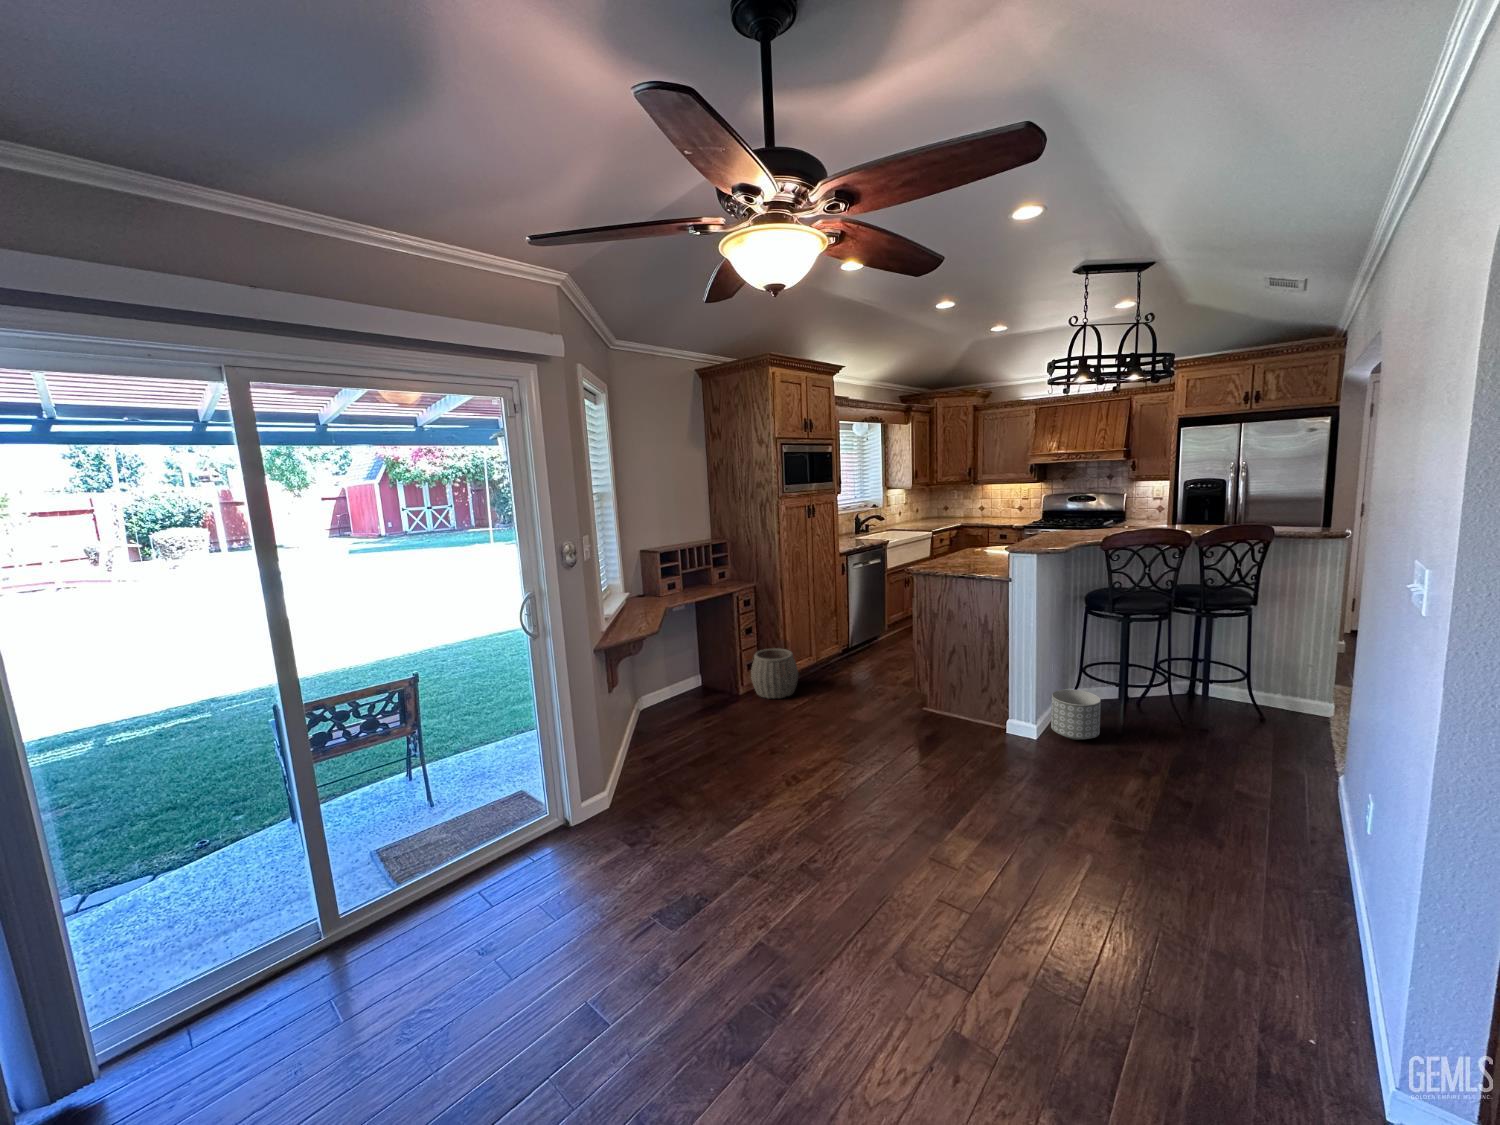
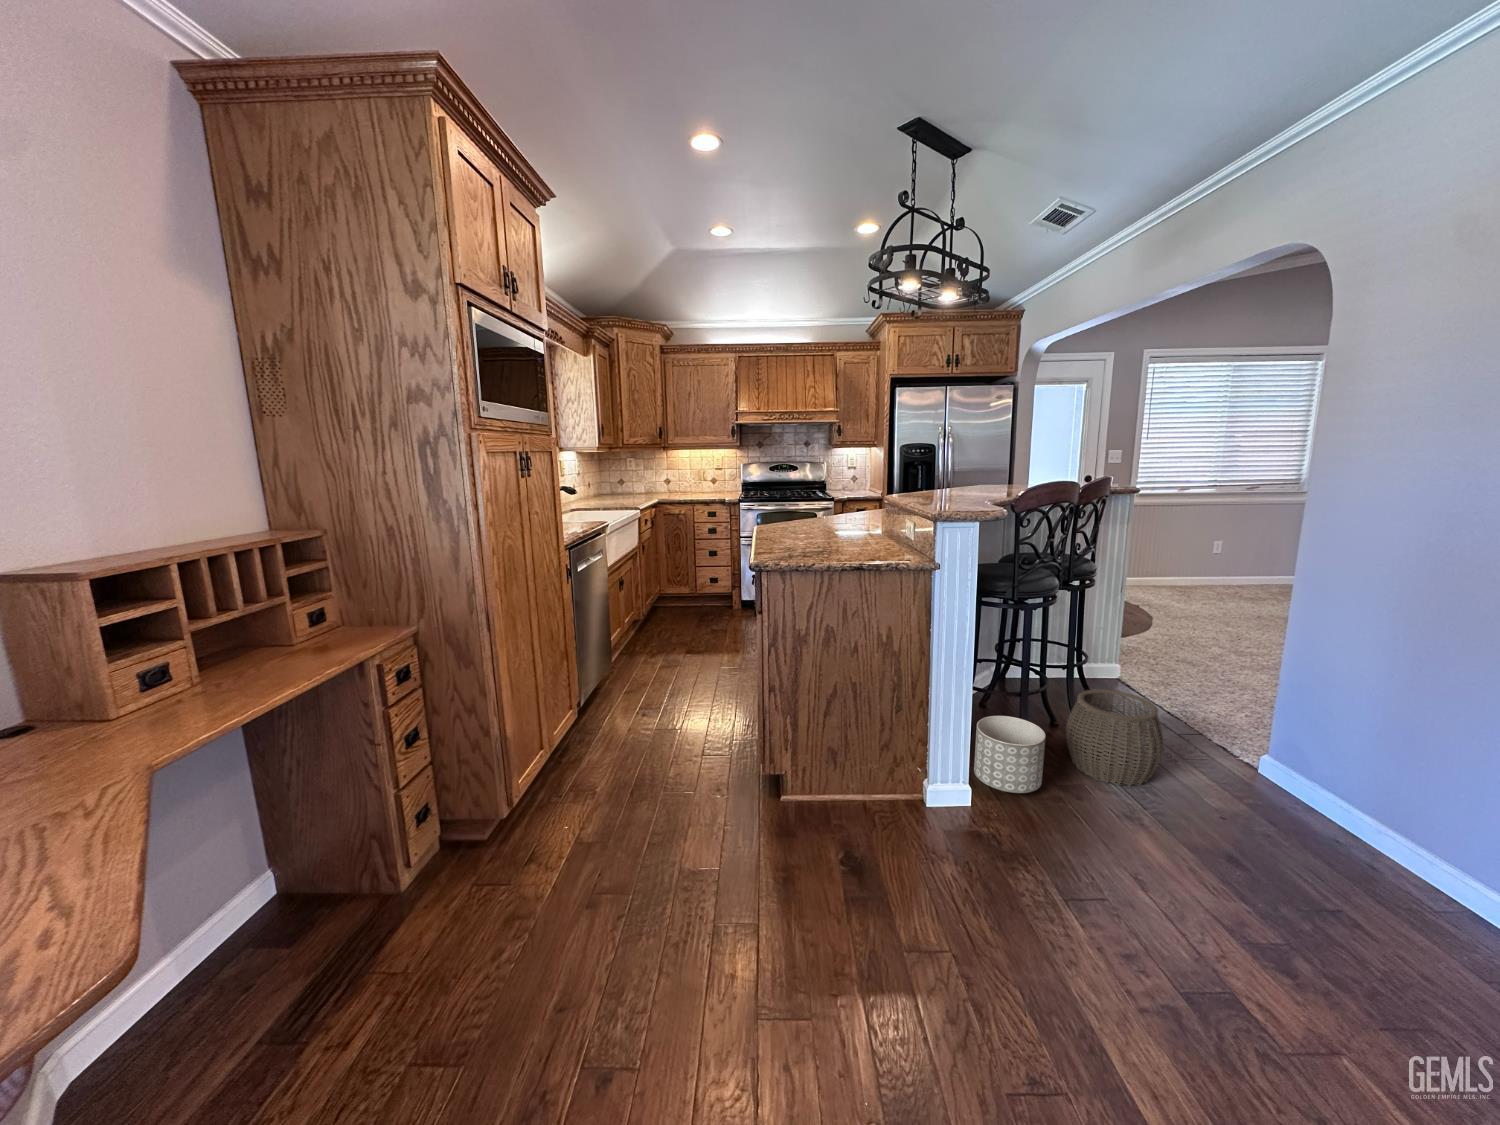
woven basket: present [751,648,798,698] -> present [1066,689,1164,785]

